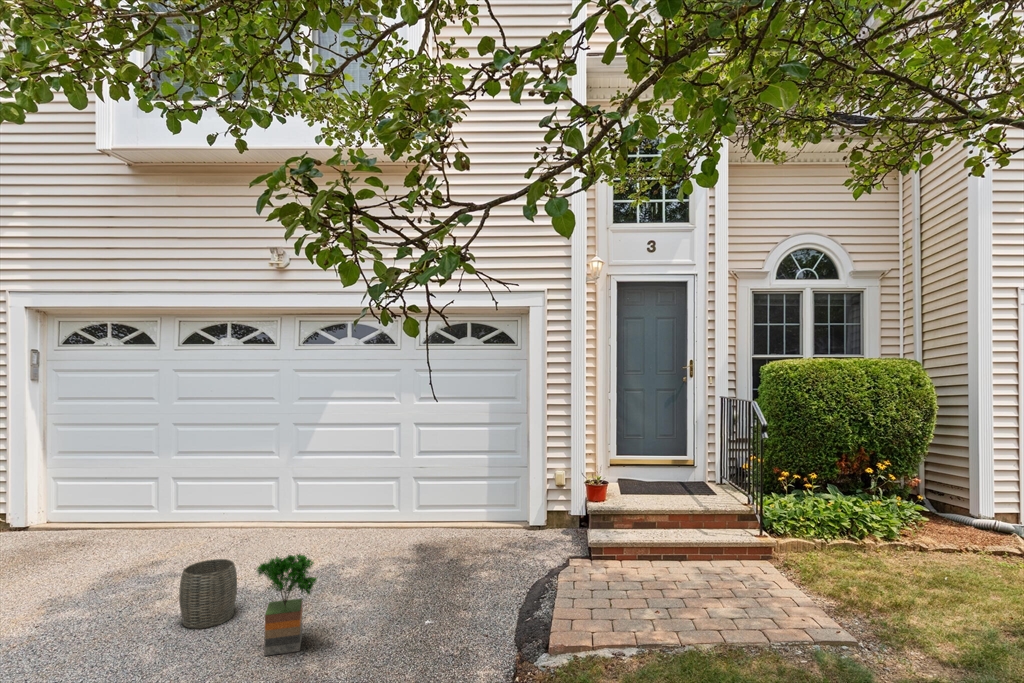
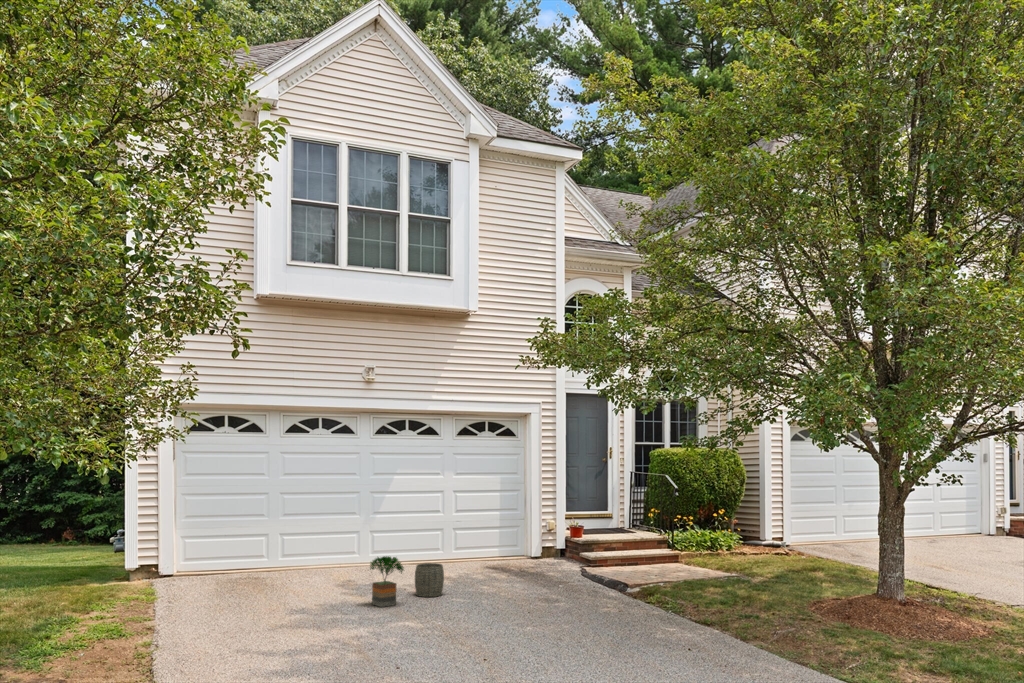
potted tree: present [257,554,317,656] -> present [370,556,404,607]

